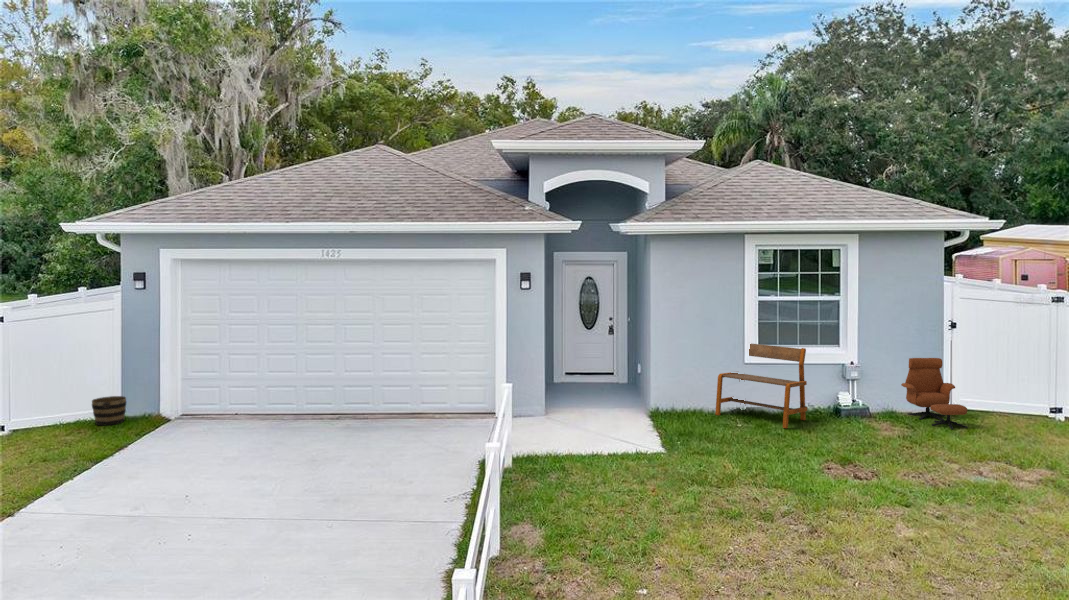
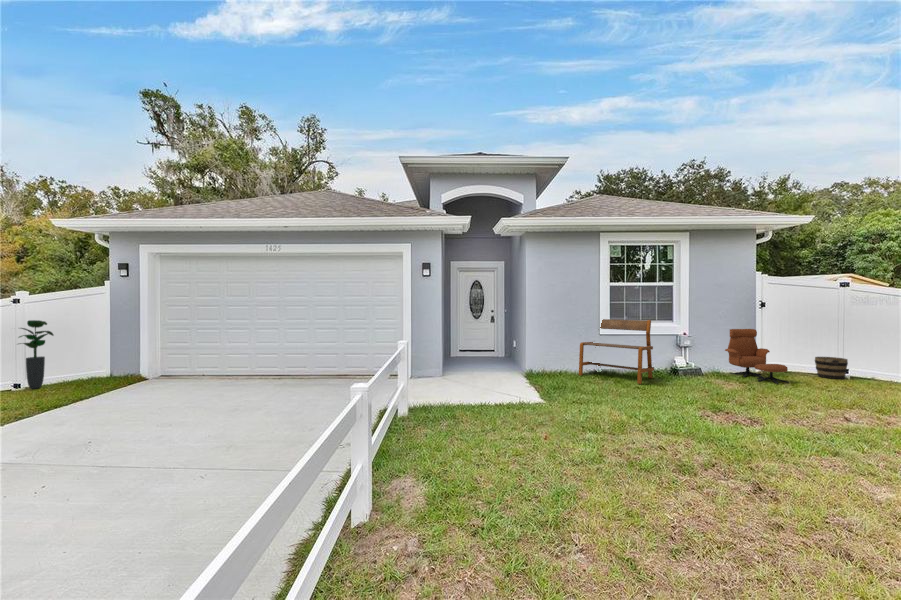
potted plant: none [27,348,71,431] -> present [19,320,53,389]
bucket: present [92,396,126,425] -> present [815,357,848,379]

